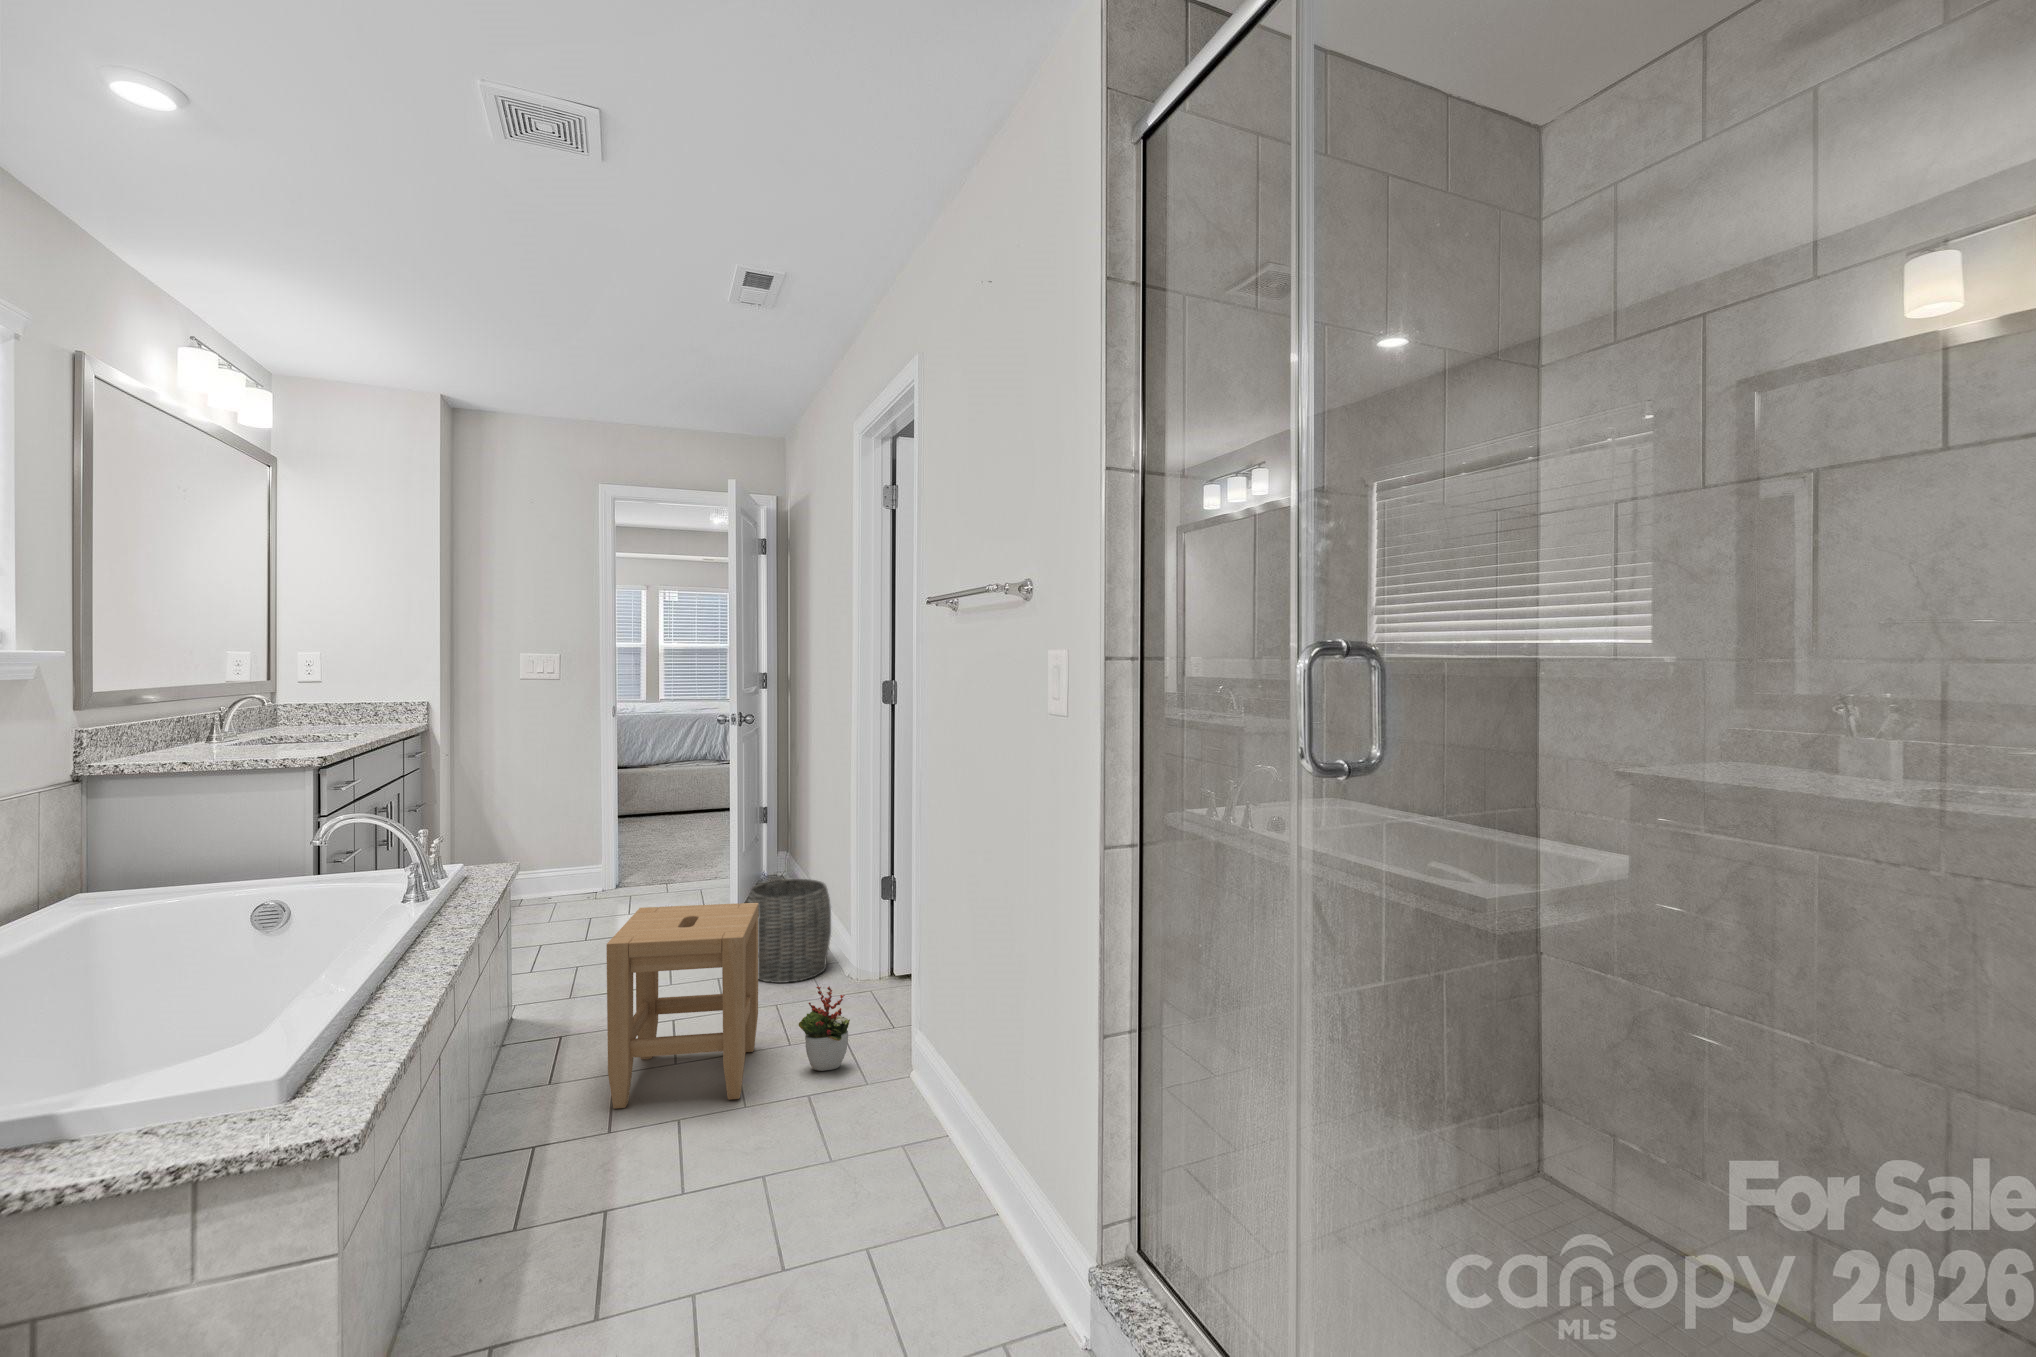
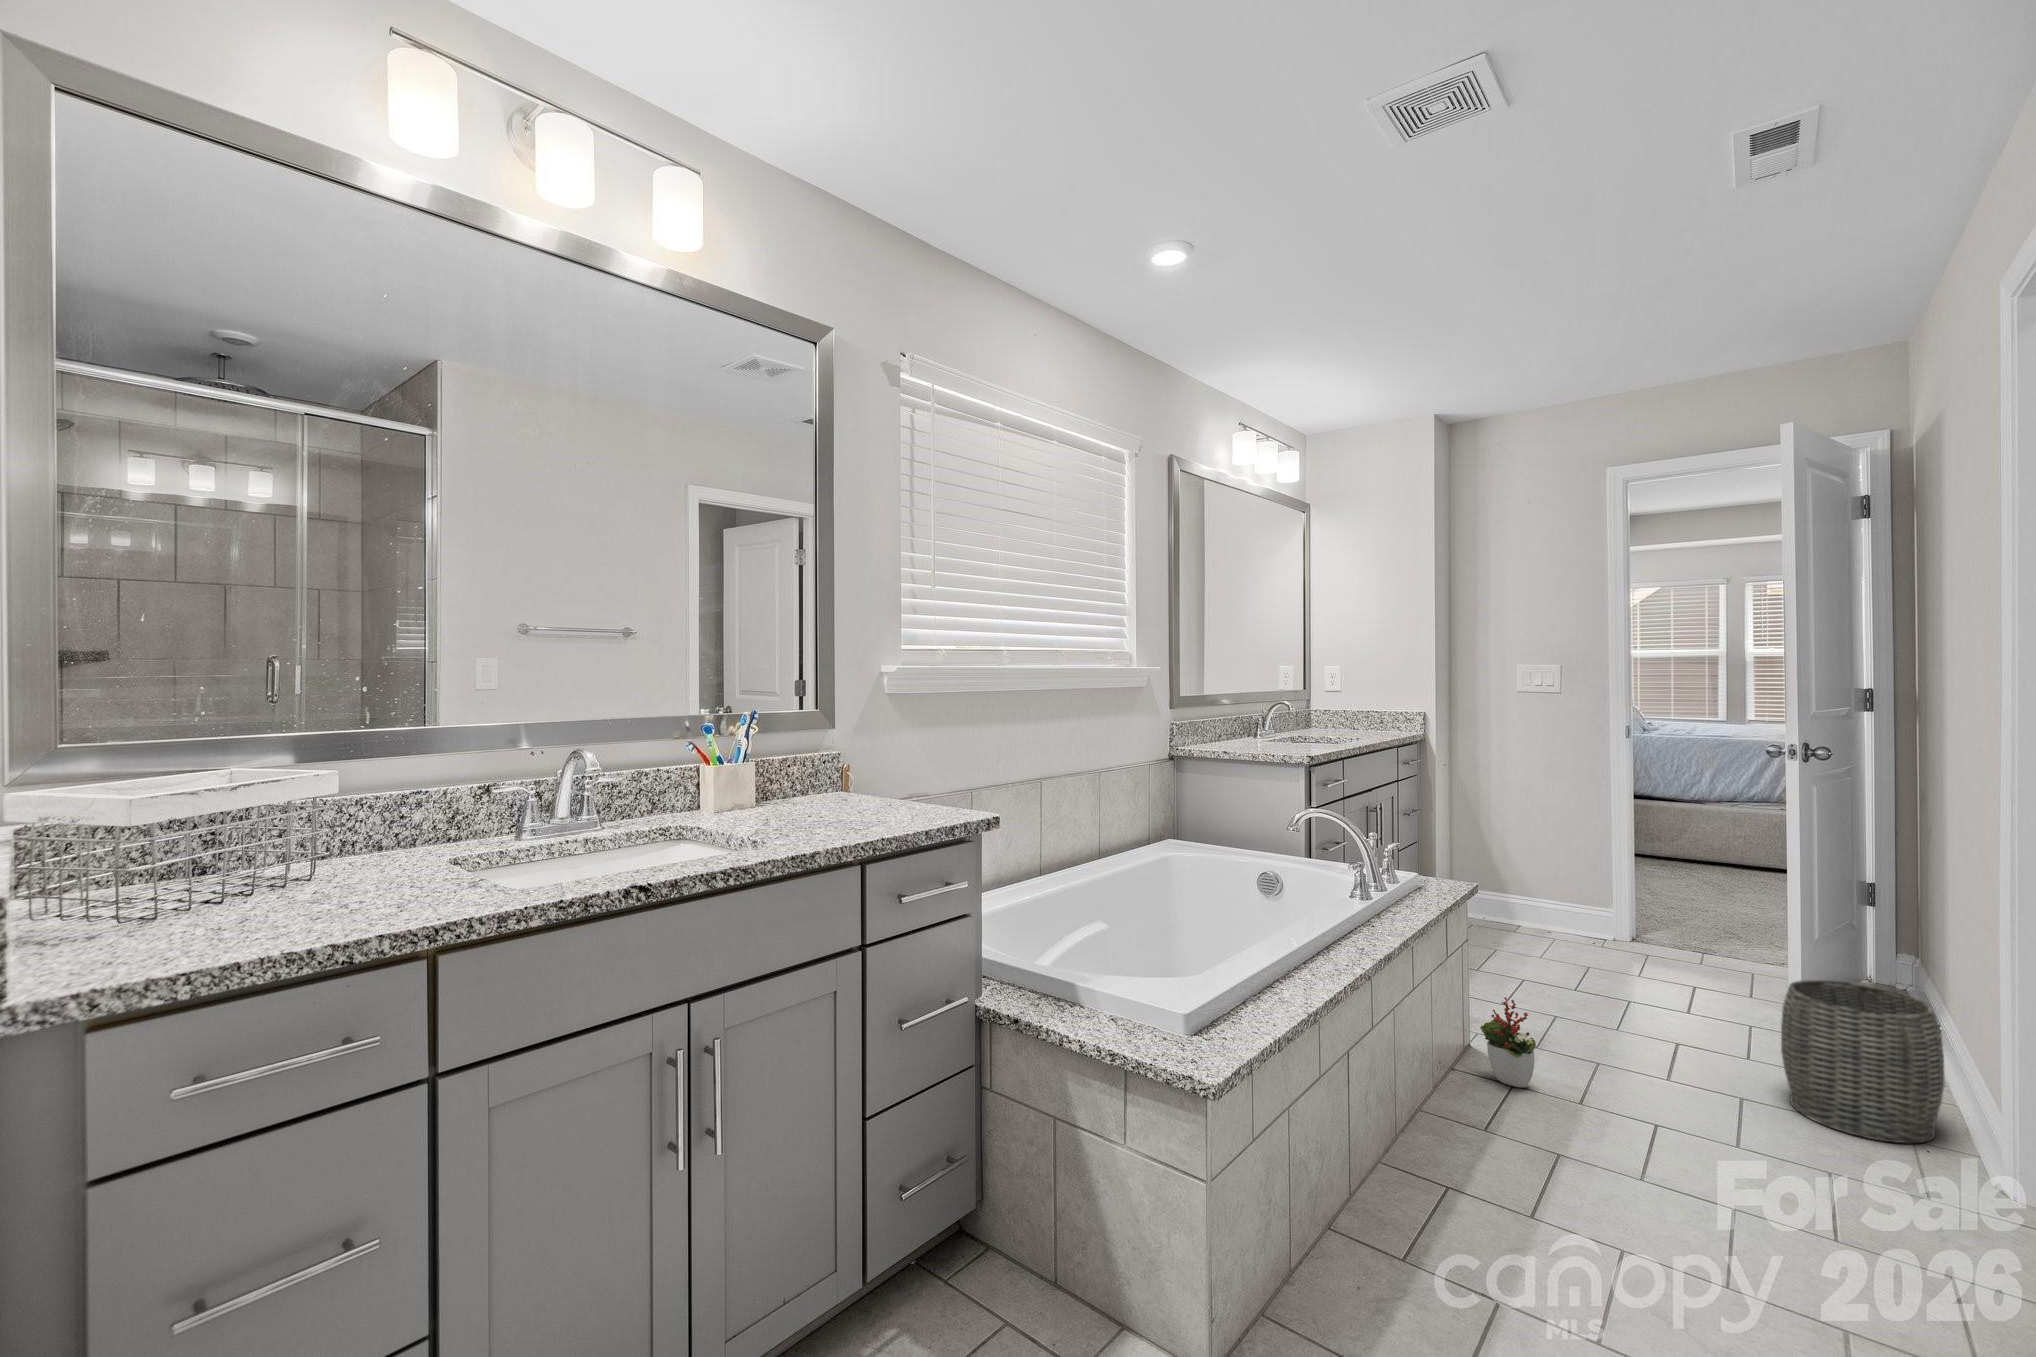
stool: present [606,903,759,1109] -> none [1531,964,1765,1255]
decorative plant: present [799,986,850,1071] -> present [1480,997,1536,1088]

